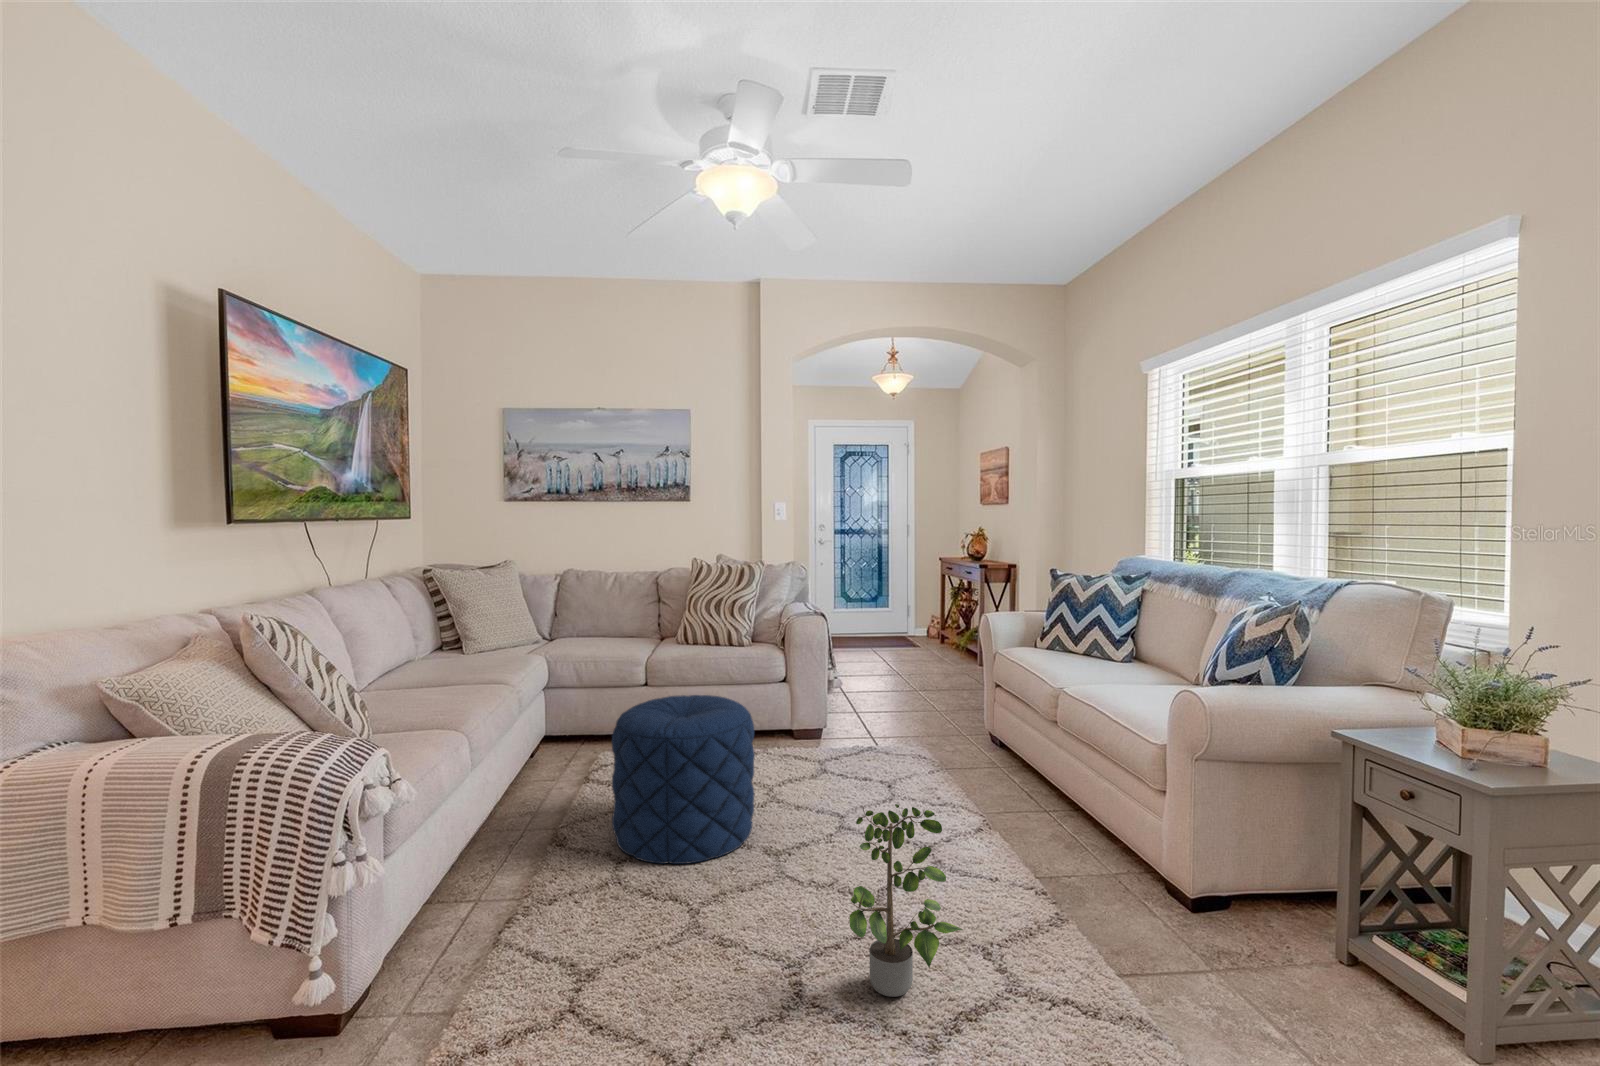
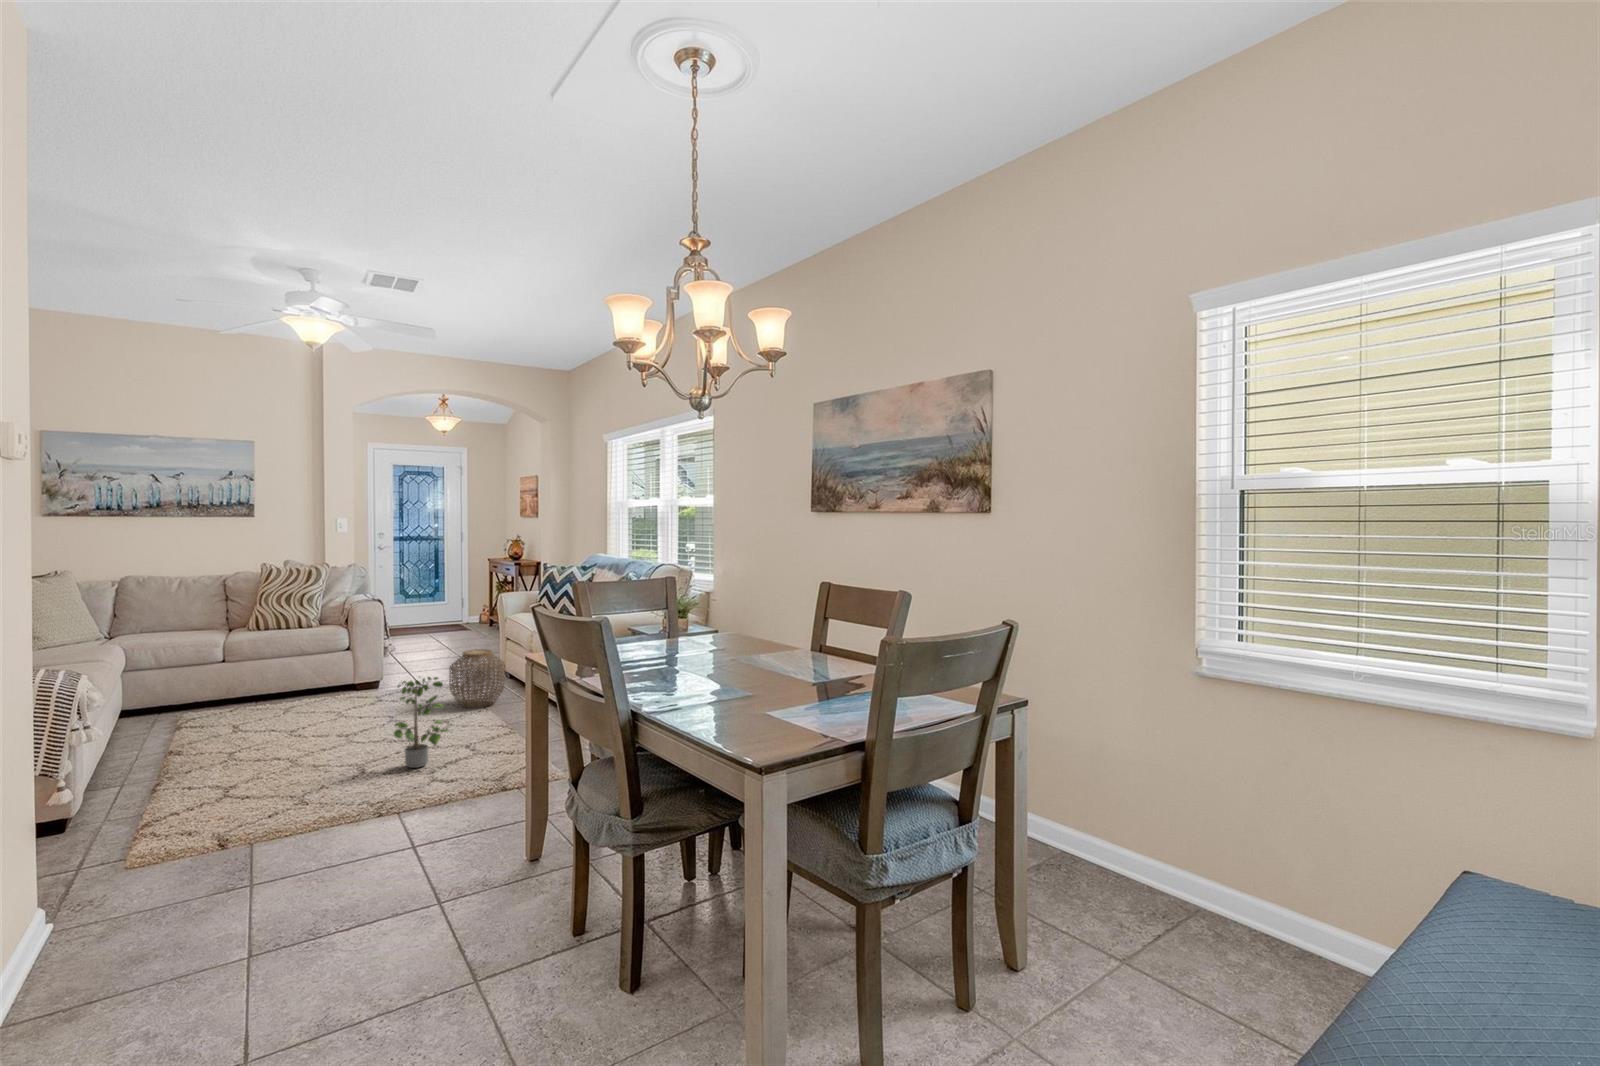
pouf: present [612,695,755,864] -> none [220,652,330,753]
woven basket: none [921,709,1009,811] -> present [449,649,505,708]

